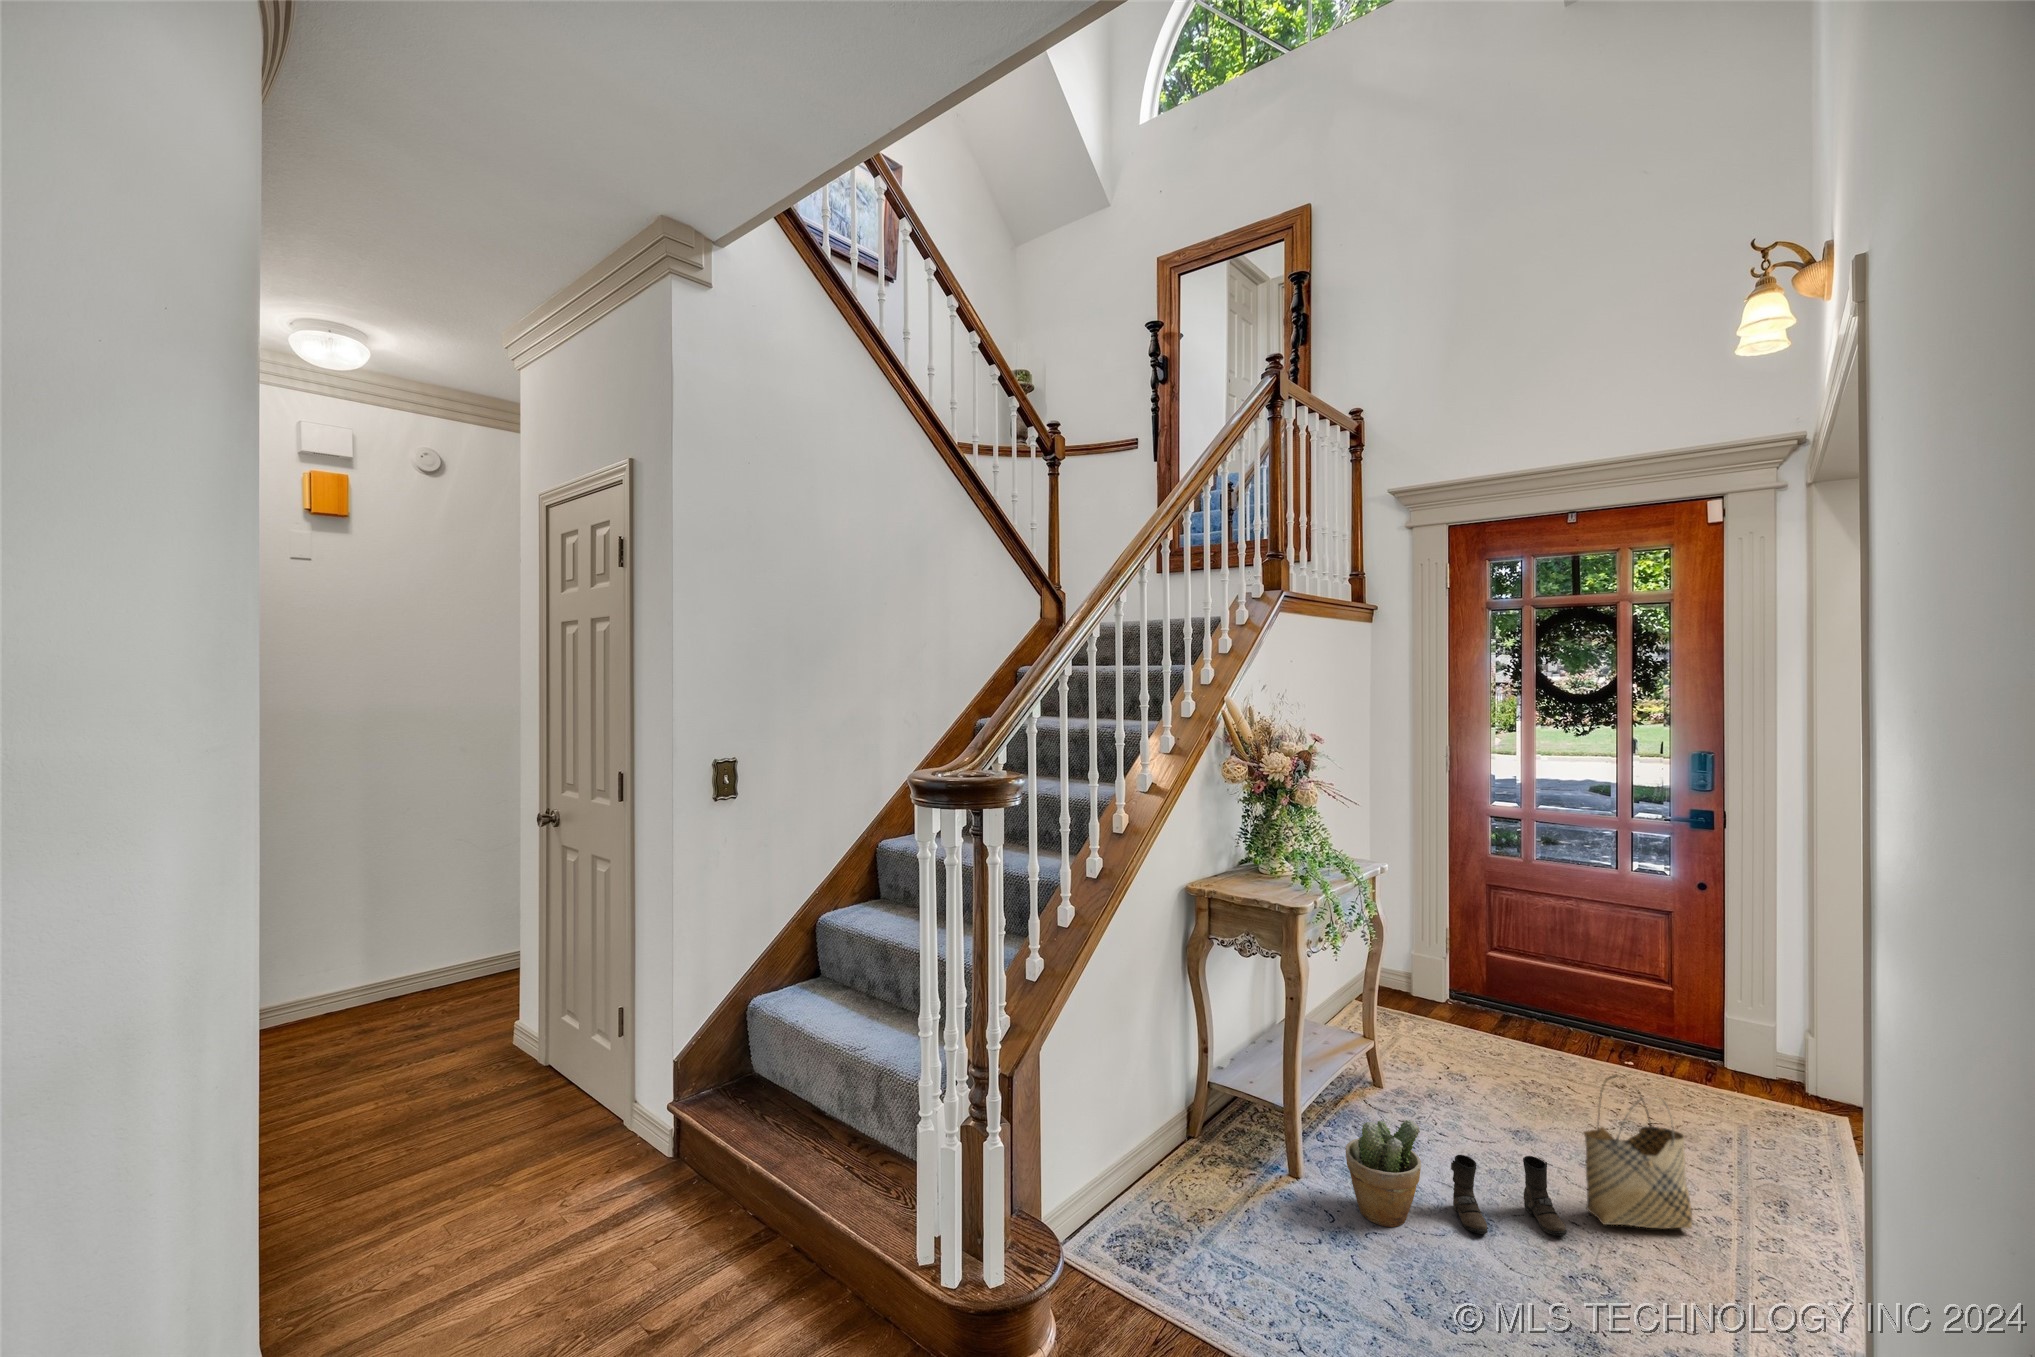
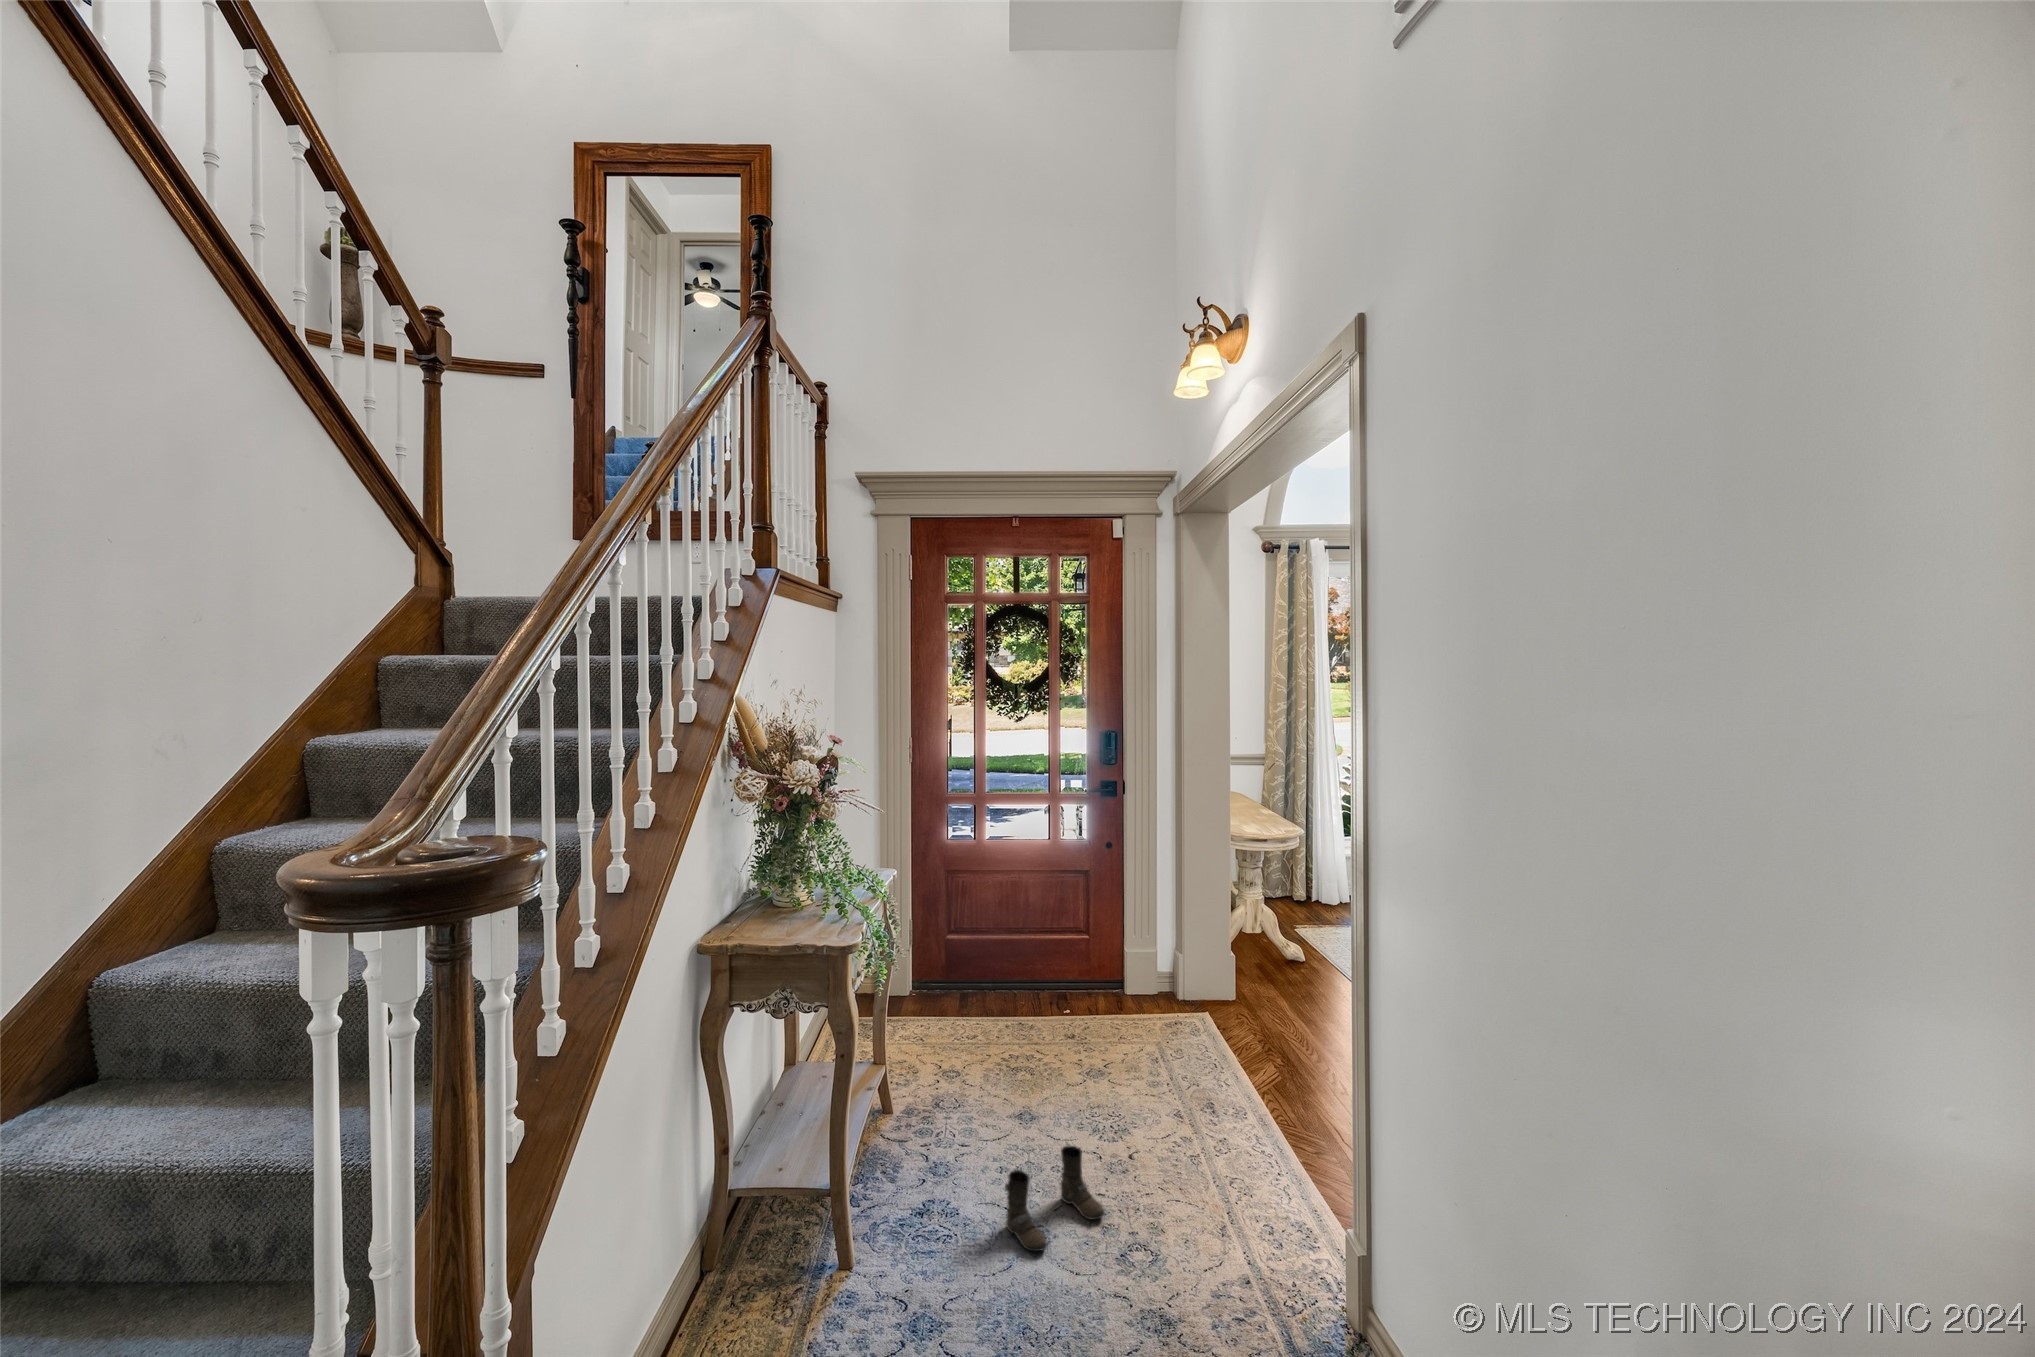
woven basket: present [1584,1075,1692,1229] -> none [1105,1040,1180,1189]
potted plant: present [1346,1120,1421,1227] -> none [910,1156,989,1289]

